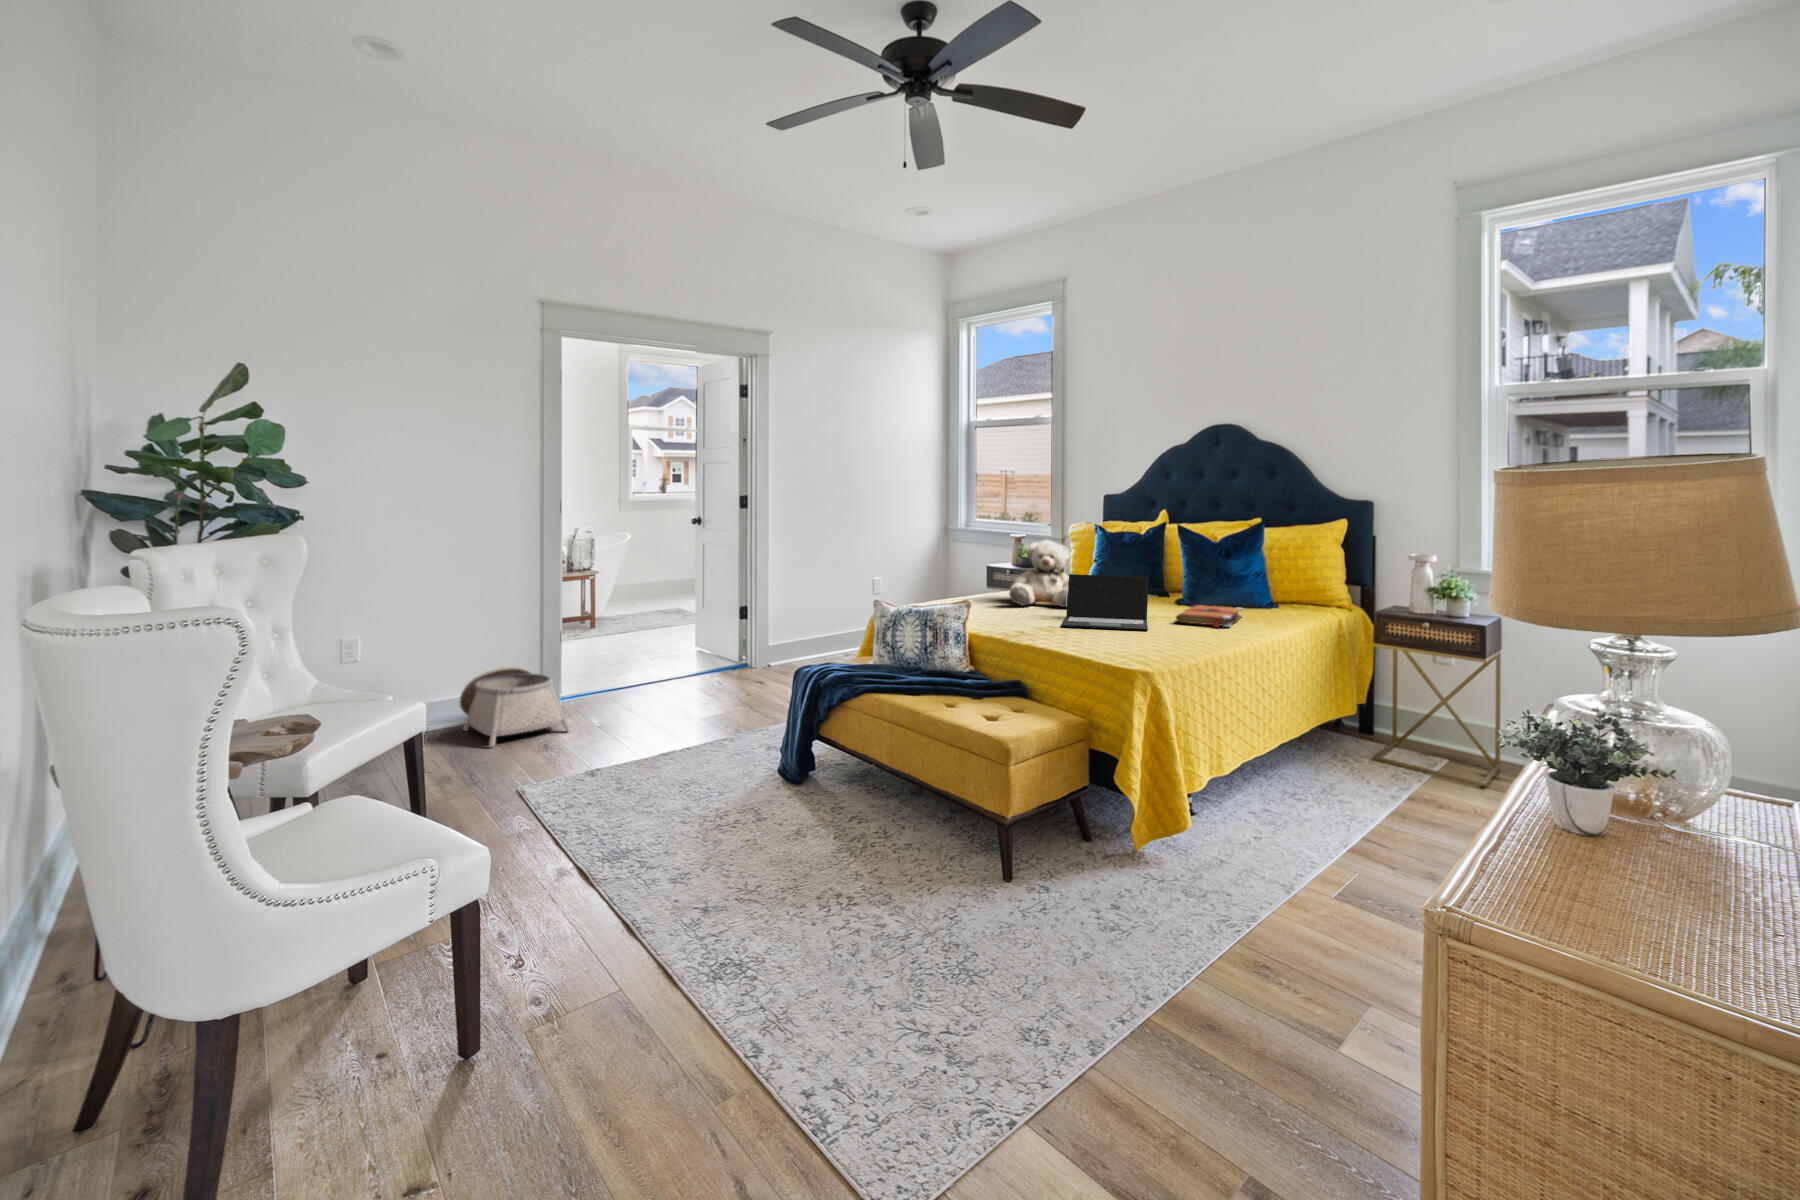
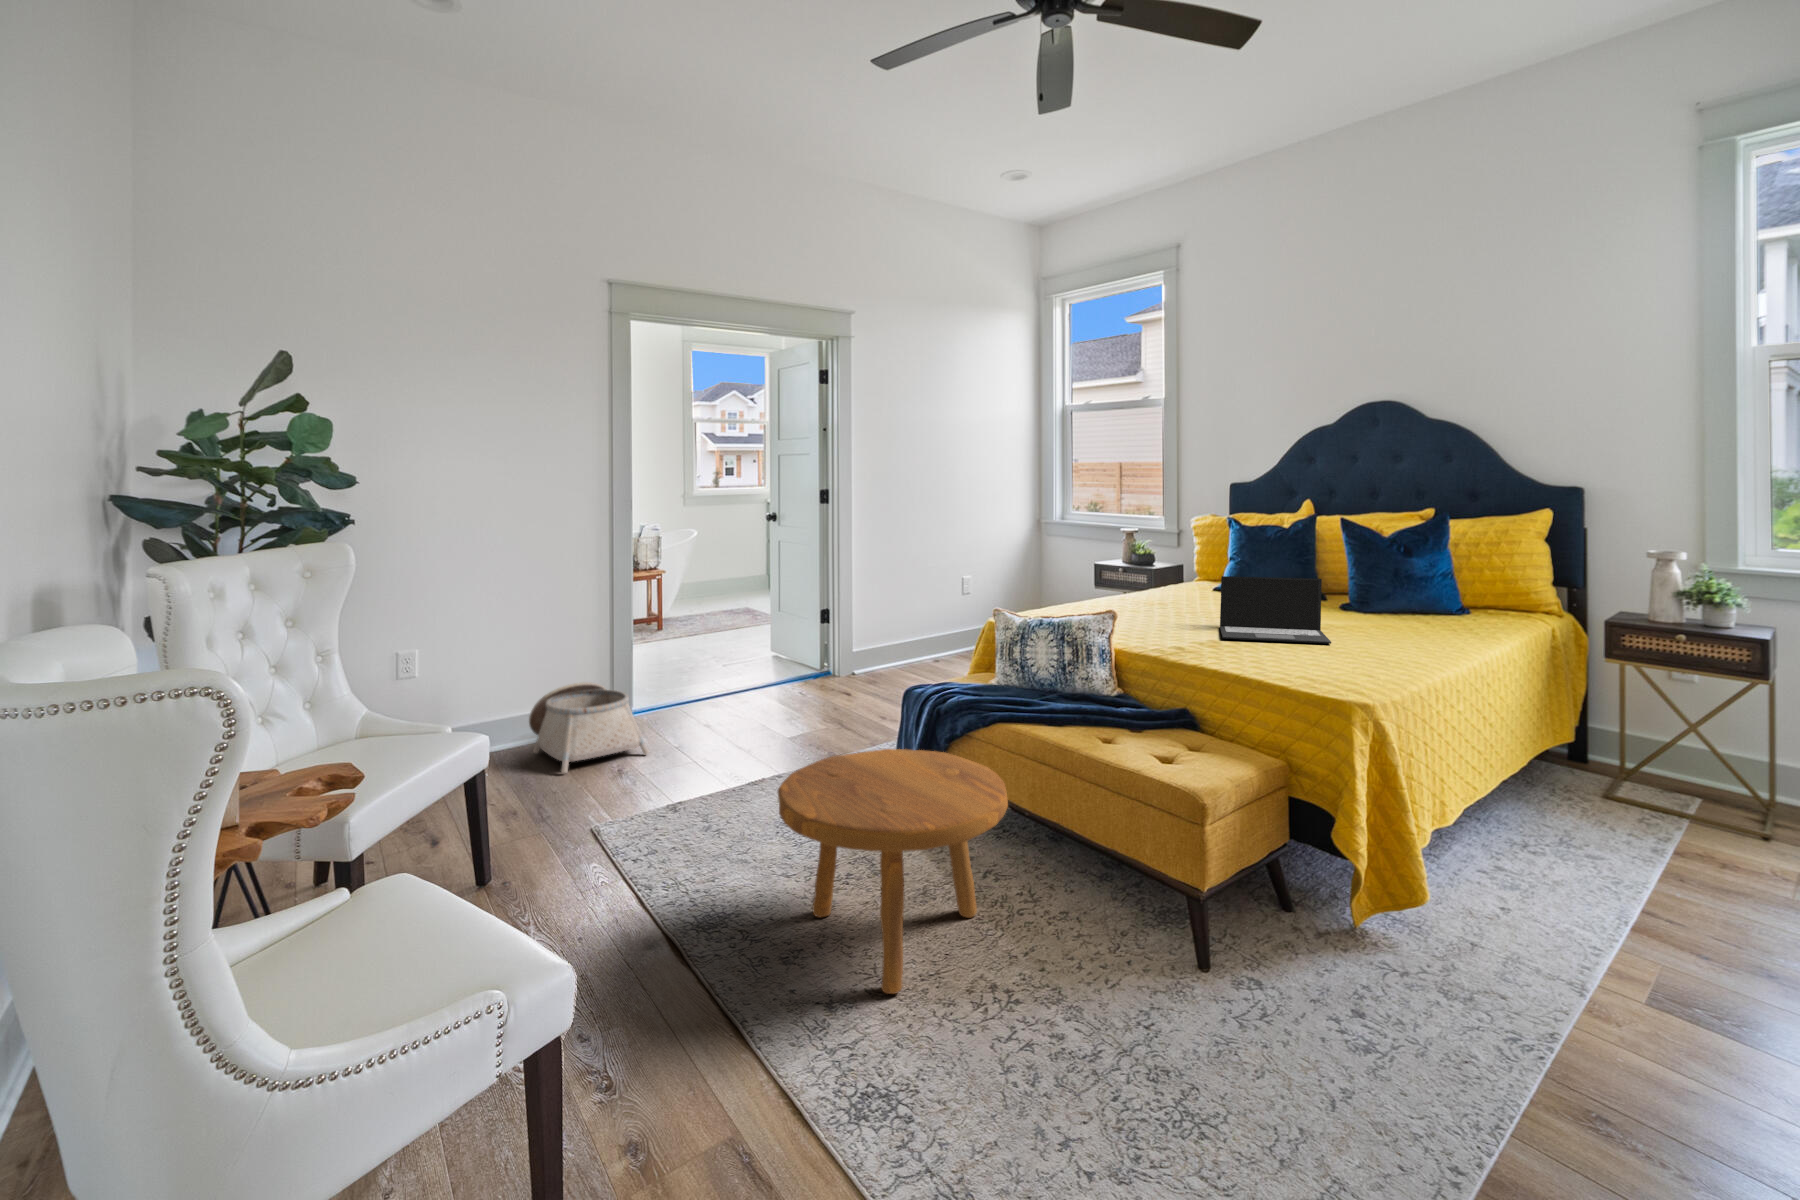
teddy bear: present [1009,540,1070,607] -> none [1143,536,1232,615]
book: present [1176,605,1243,627] -> none [1358,611,1435,639]
footstool: none [669,713,857,901] -> present [778,749,1008,994]

